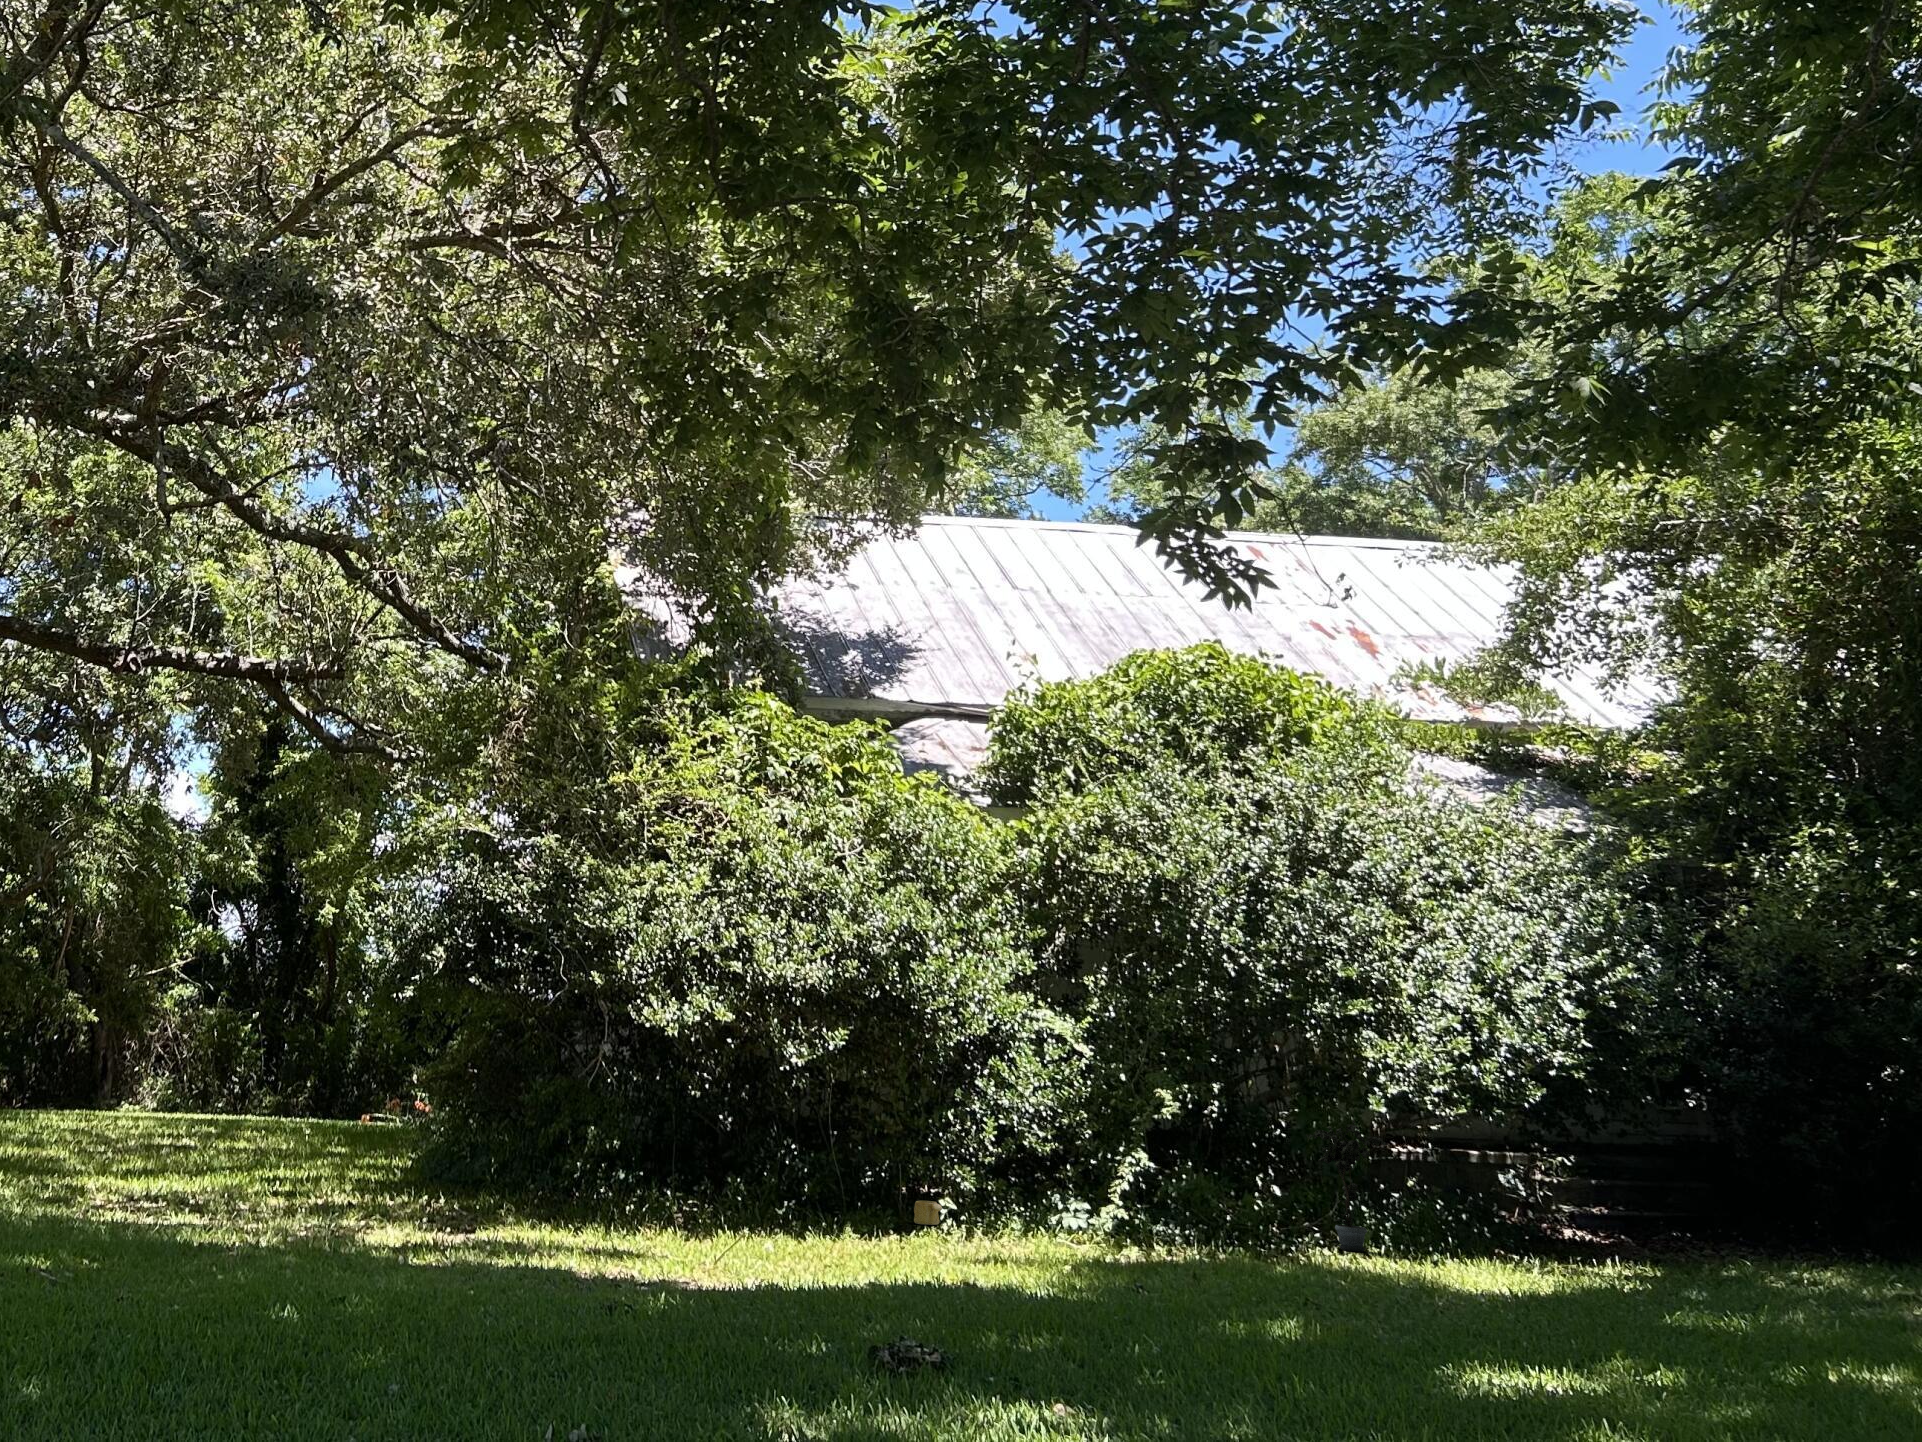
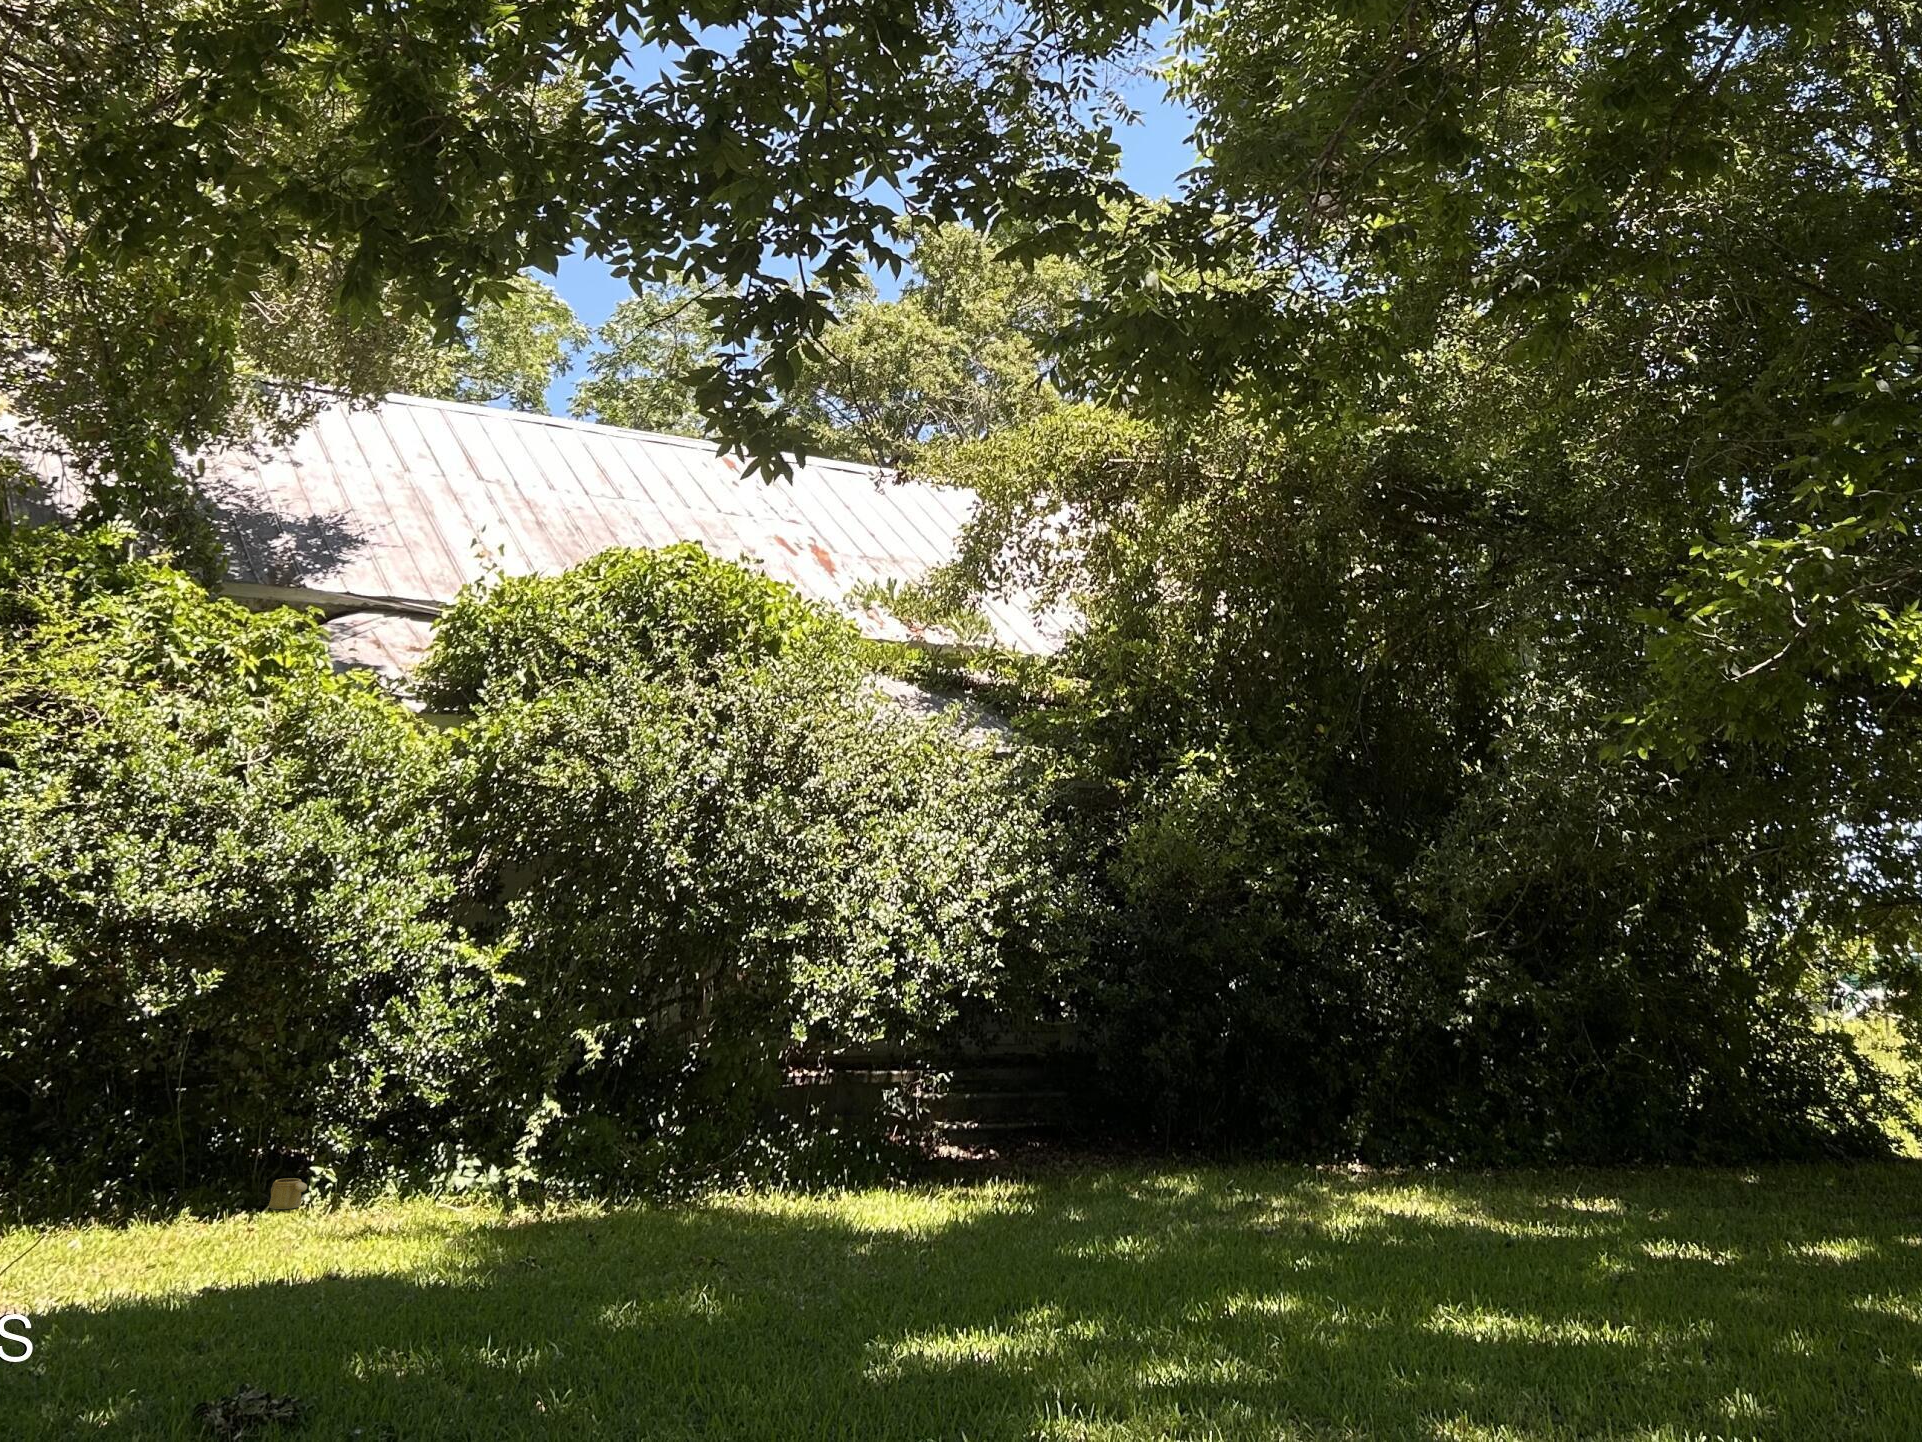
potted plant: present [1306,1120,1389,1252] -> none [720,1044,799,1183]

